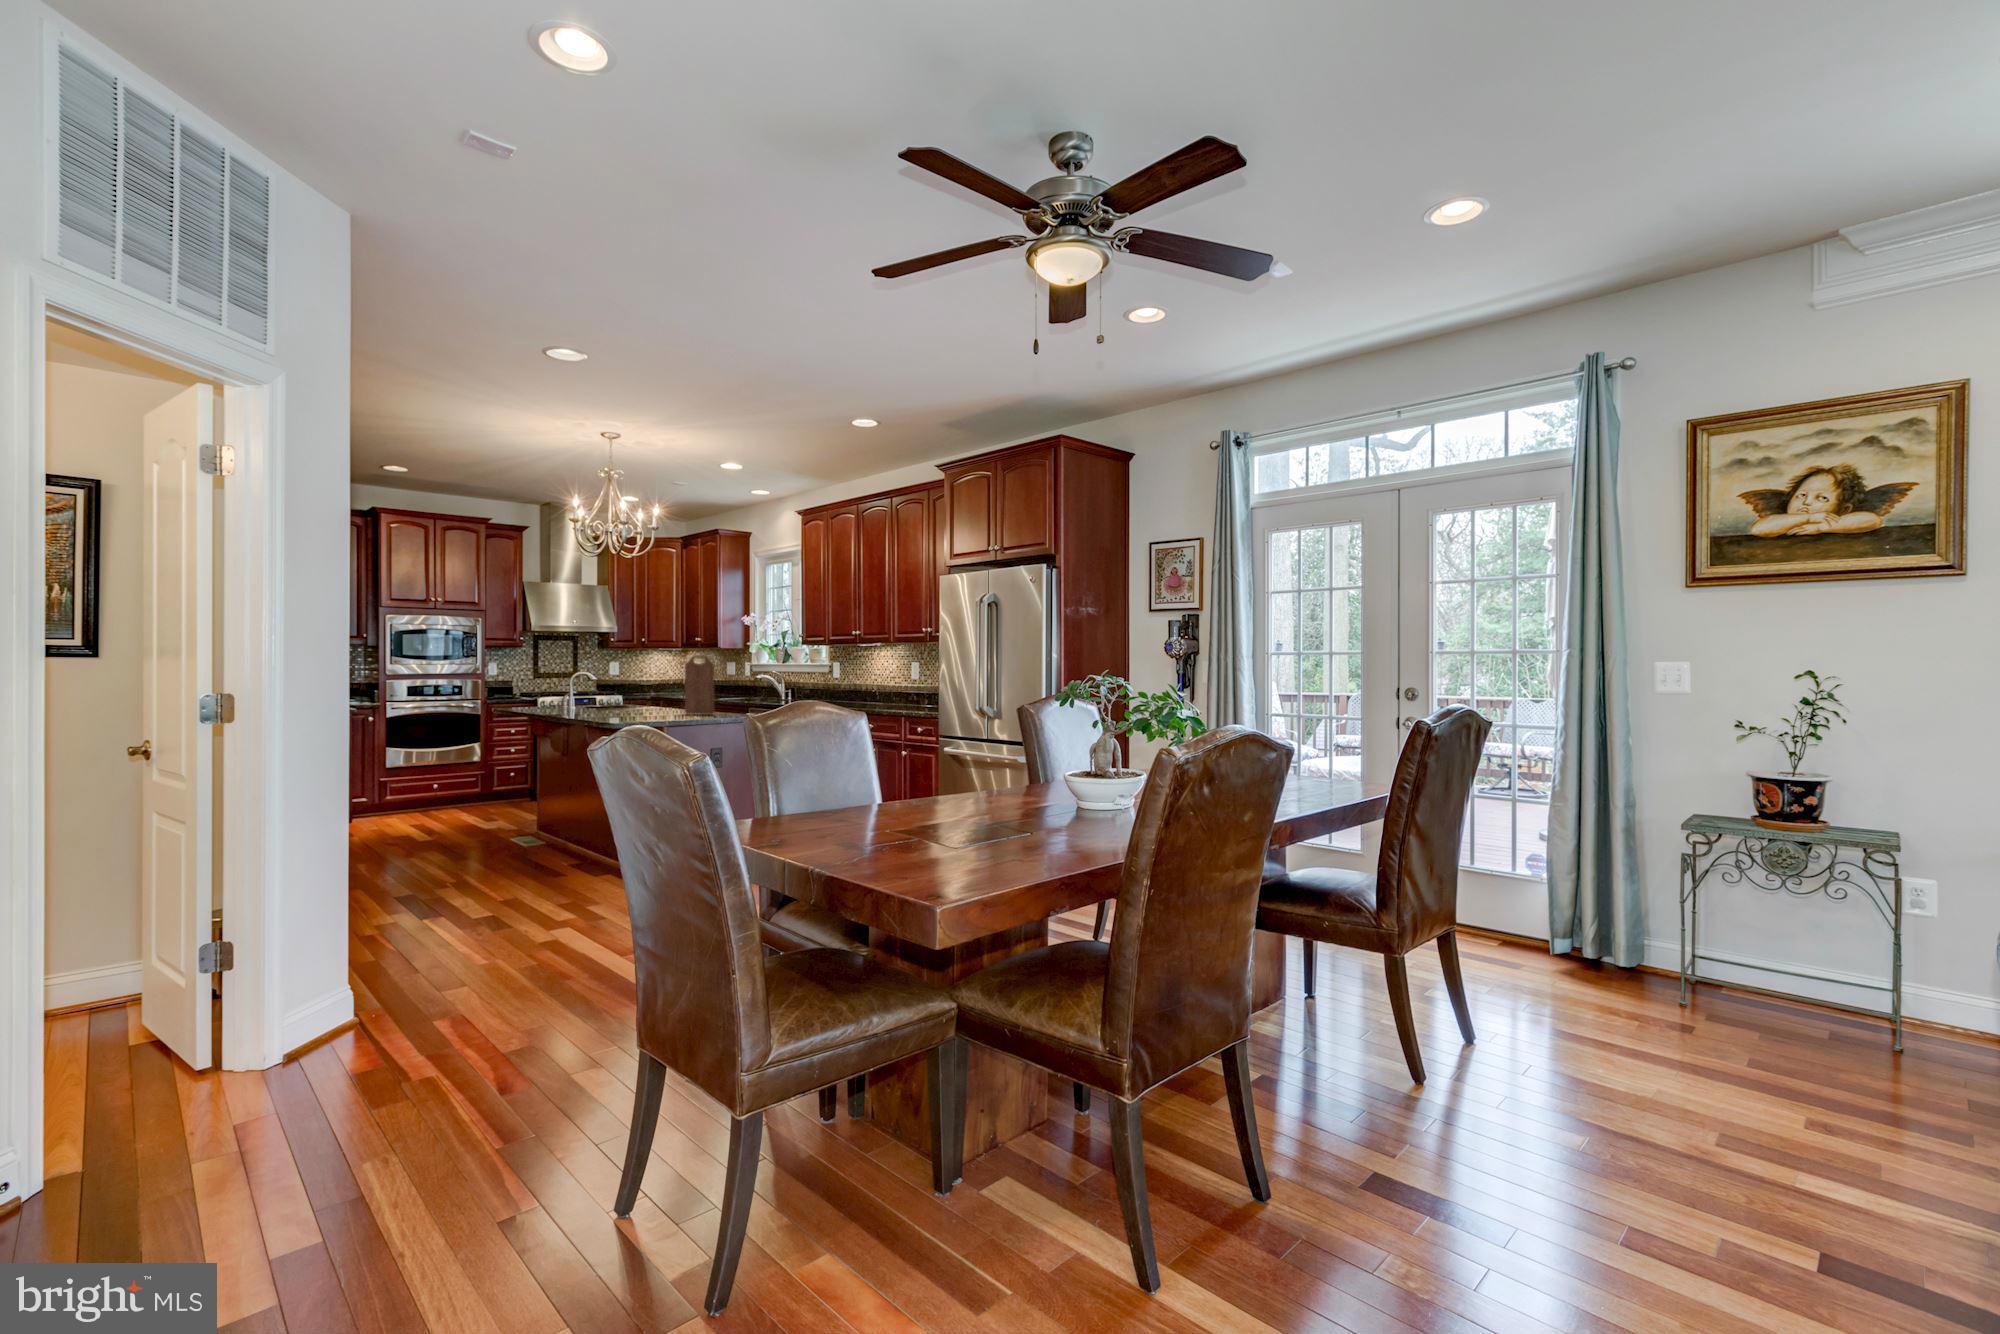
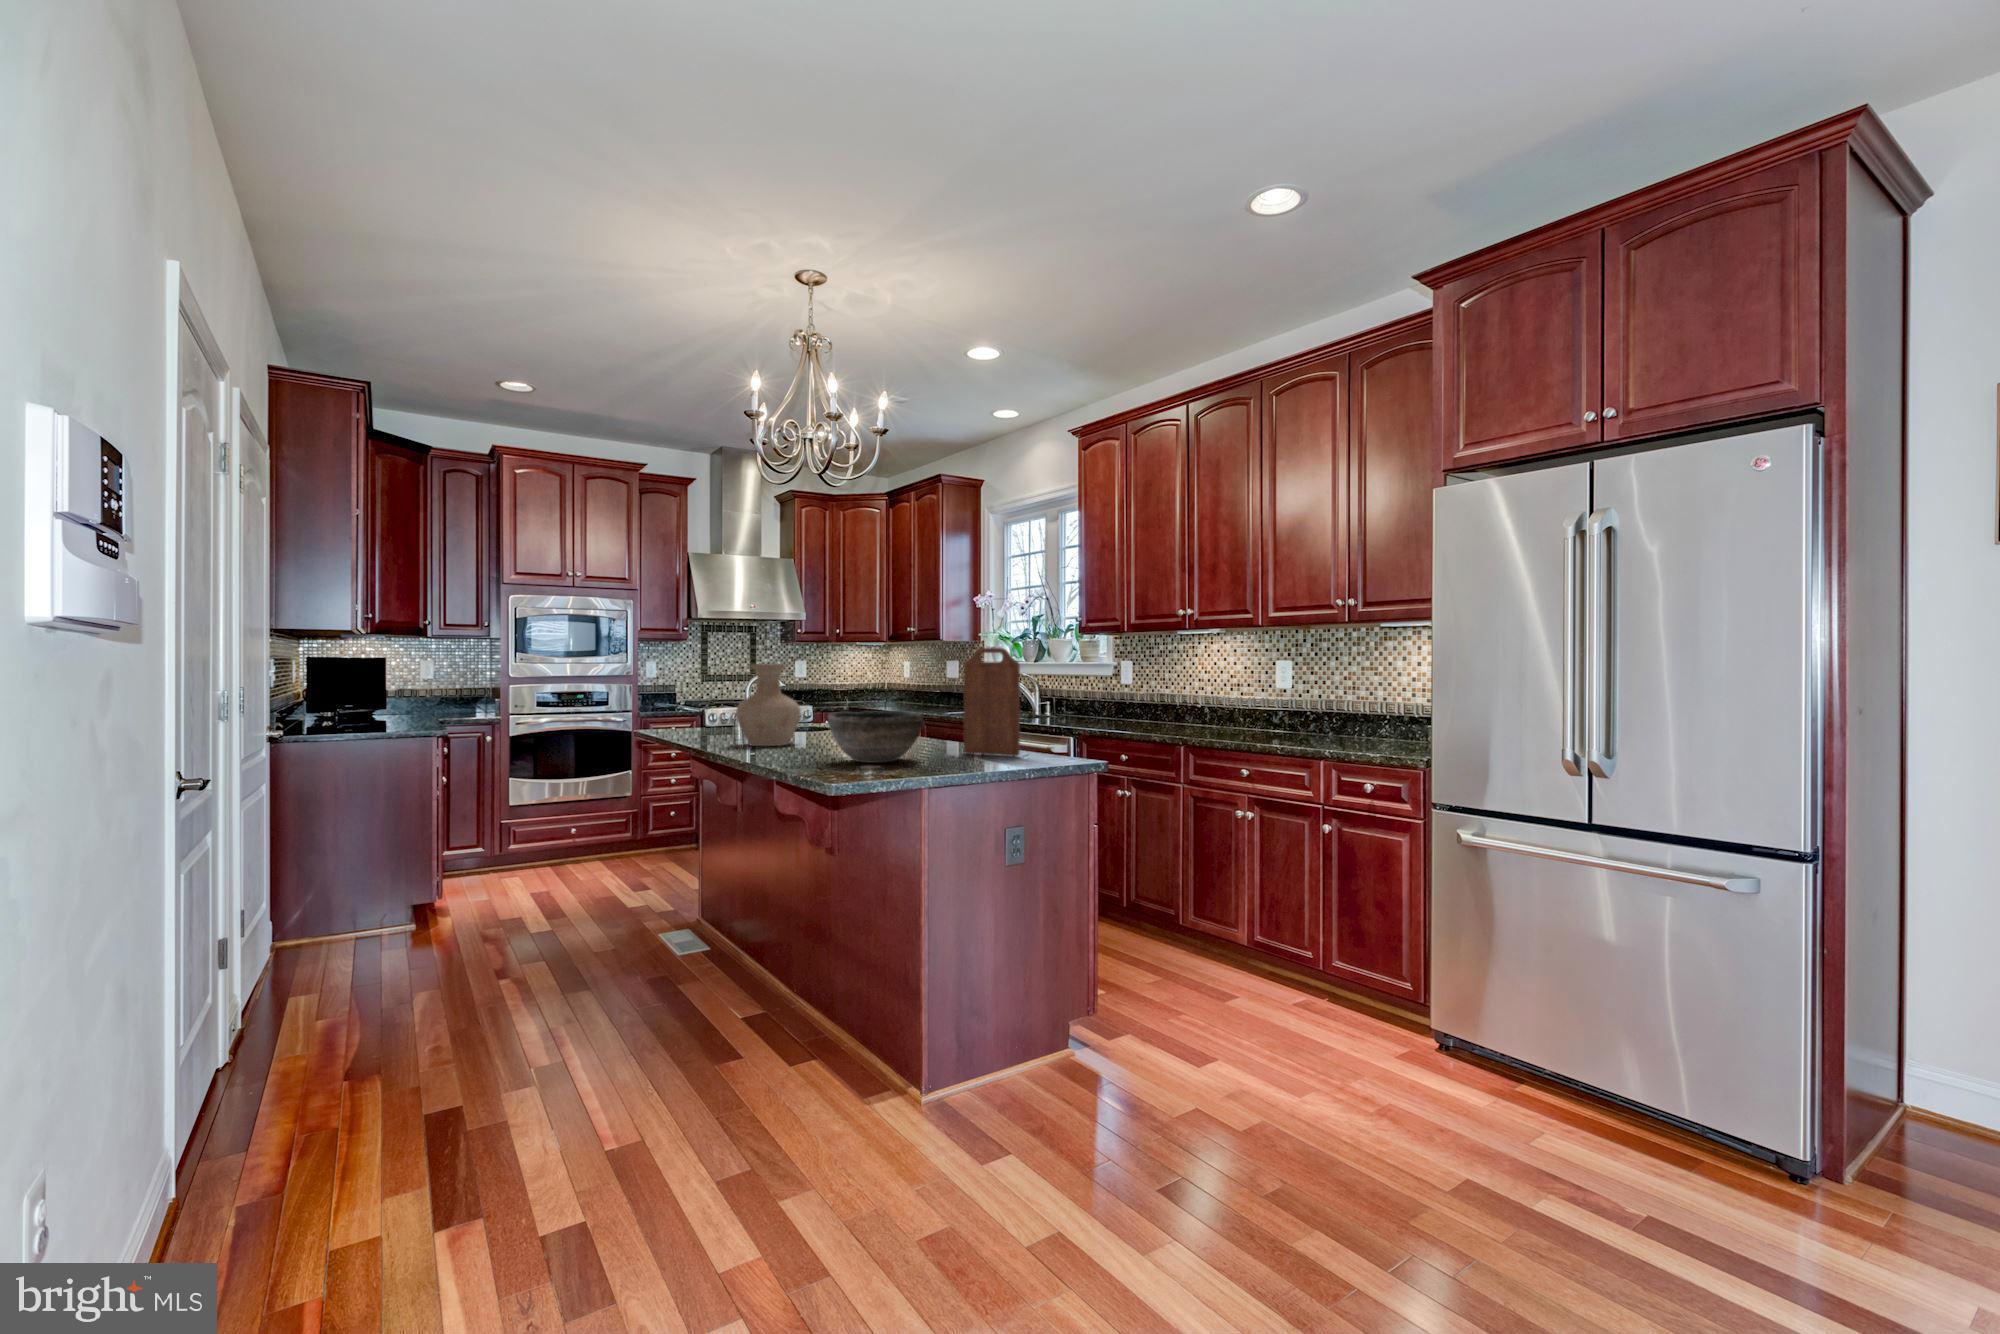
vase: none [553,664,594,713] -> present [736,664,801,746]
bowl: none [603,690,657,717] -> present [828,710,923,763]

